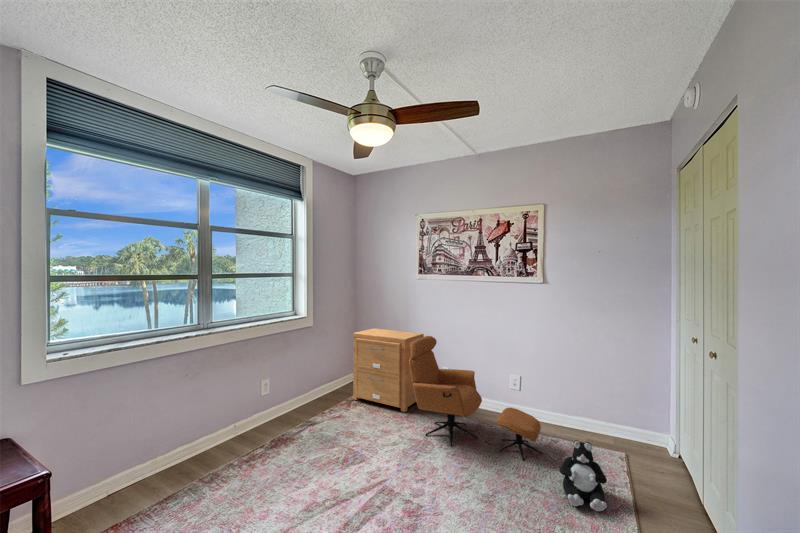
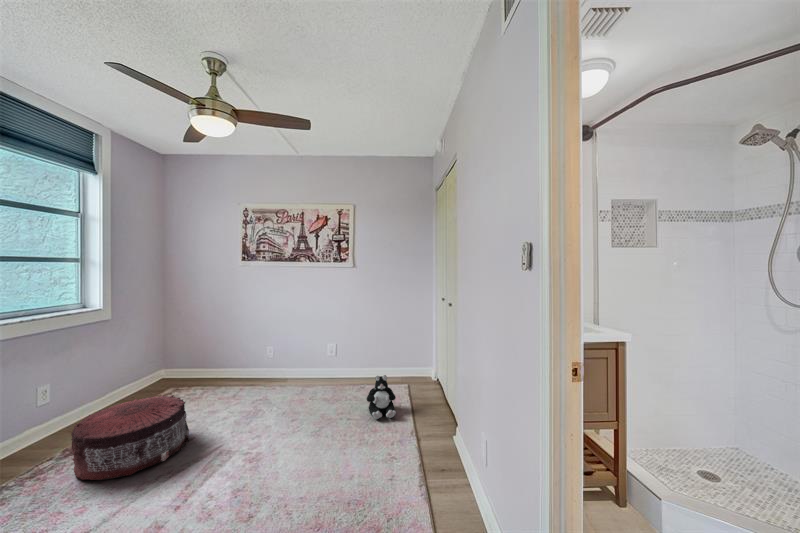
nightstand: present [353,328,424,412] -> none [167,316,248,391]
armchair: present [409,336,542,460] -> none [239,316,353,406]
pouf: none [270,406,358,486] -> present [71,395,189,480]

